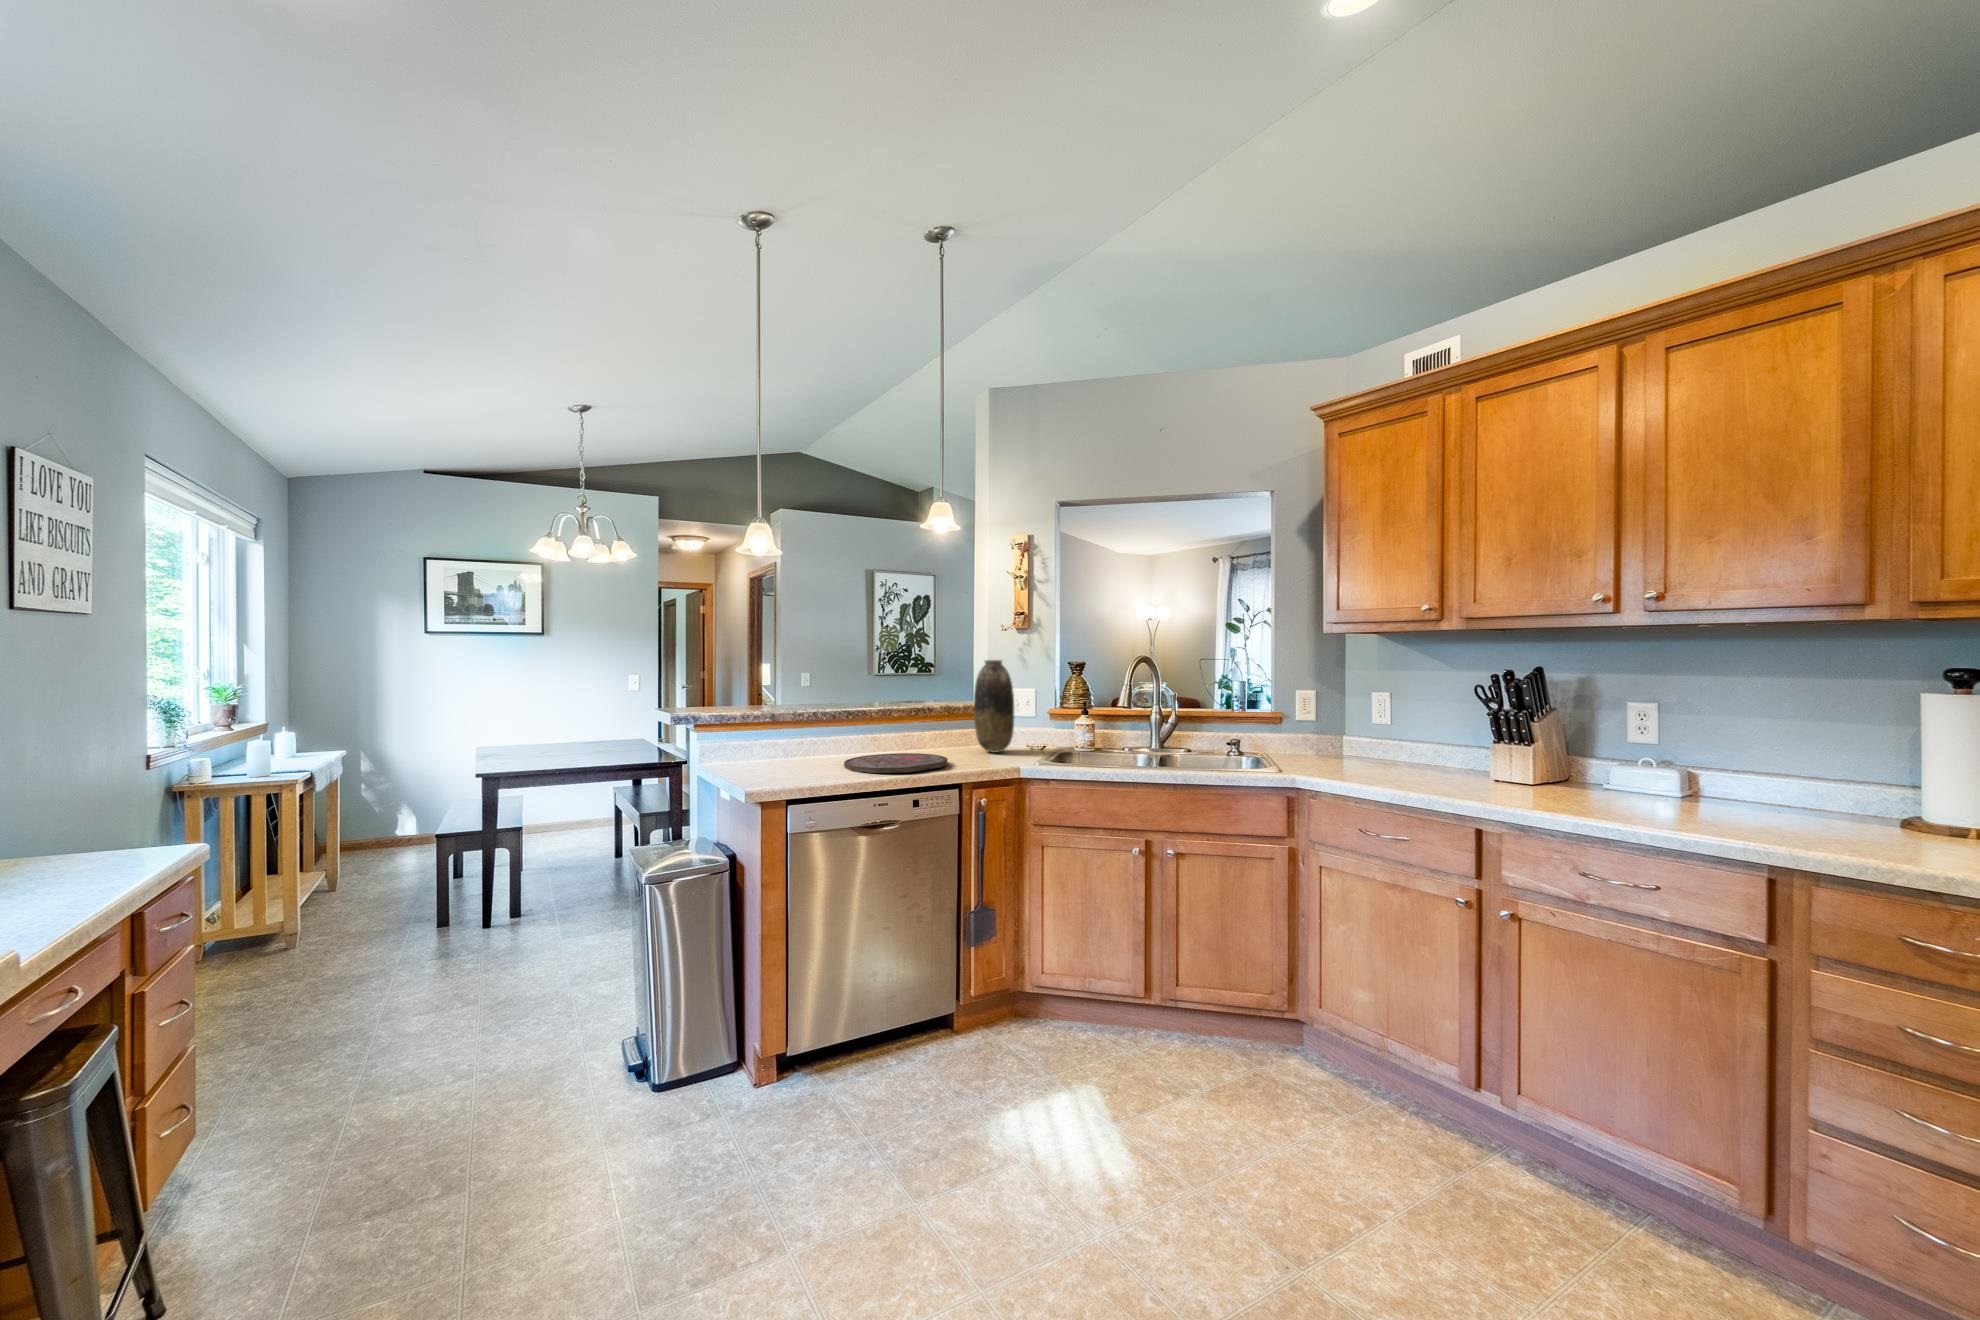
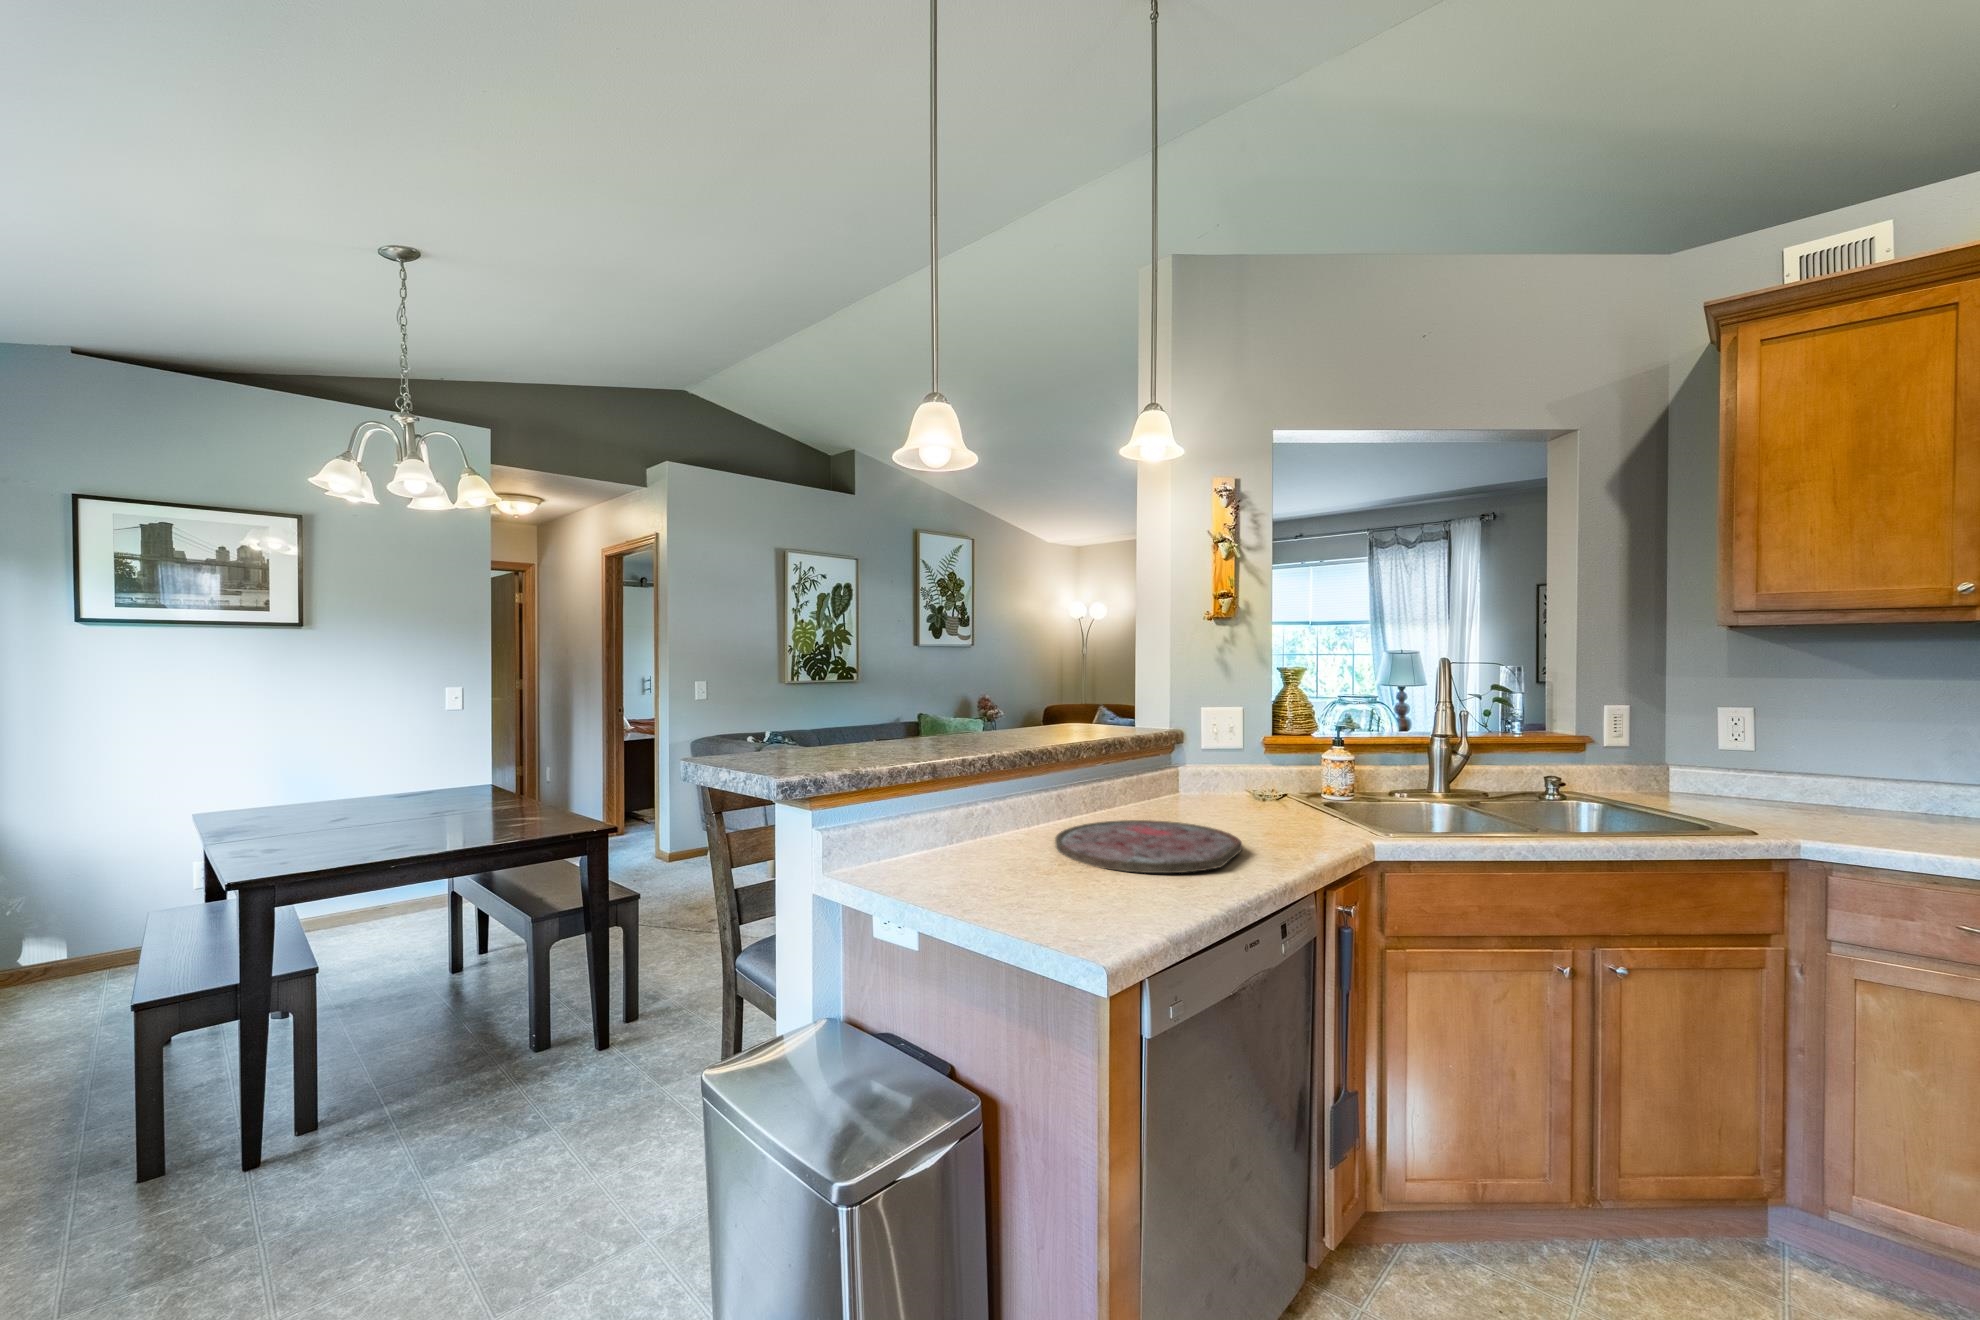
vase: present [974,660,1014,753] -> none [1187,661,1254,809]

